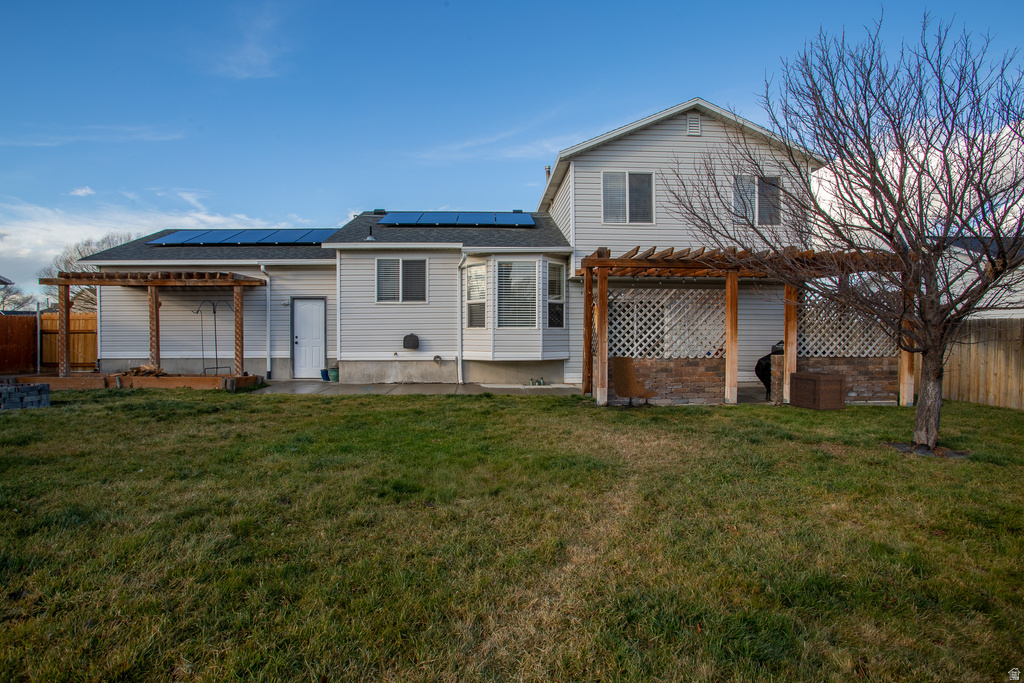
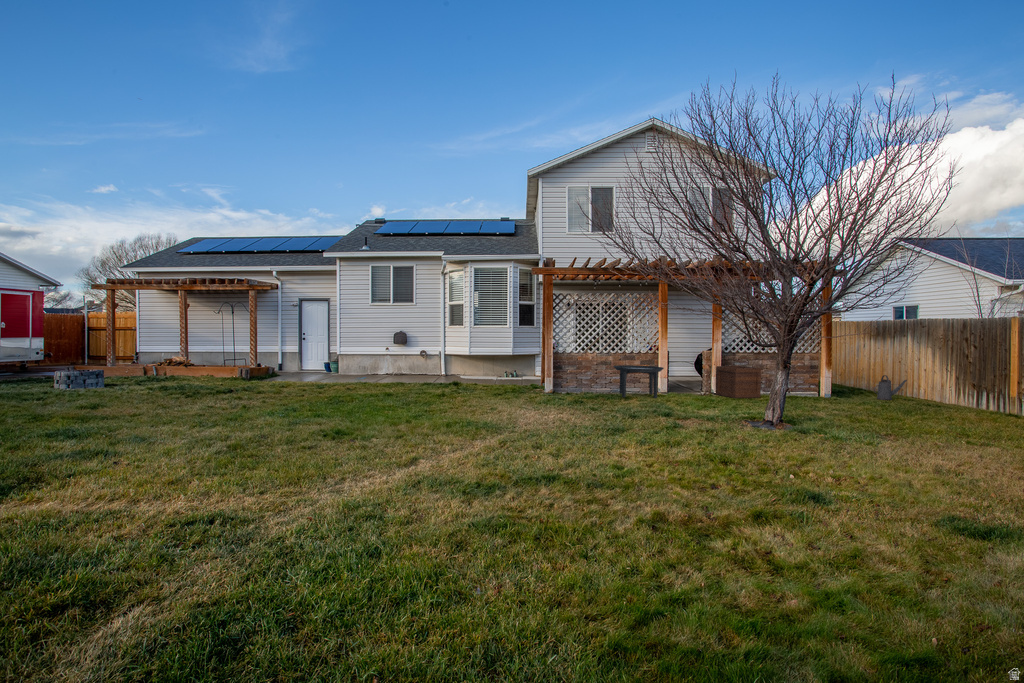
lounge chair: present [611,356,658,411] -> none [553,350,597,397]
round table: none [677,372,739,412] -> present [613,365,664,398]
watering can: none [966,382,1003,410] -> present [874,375,907,400]

